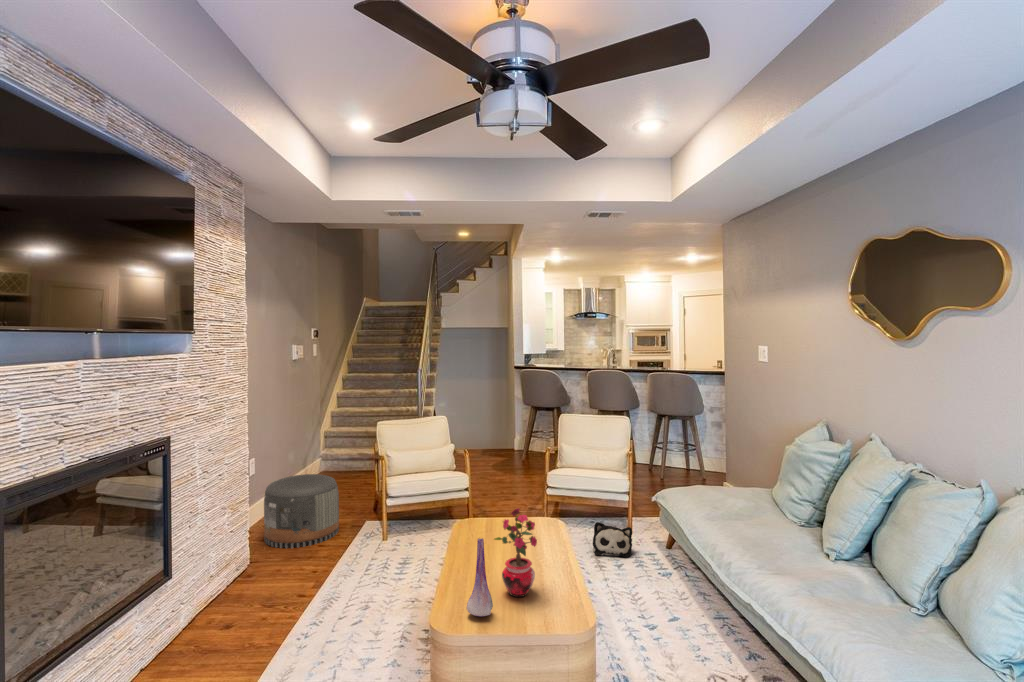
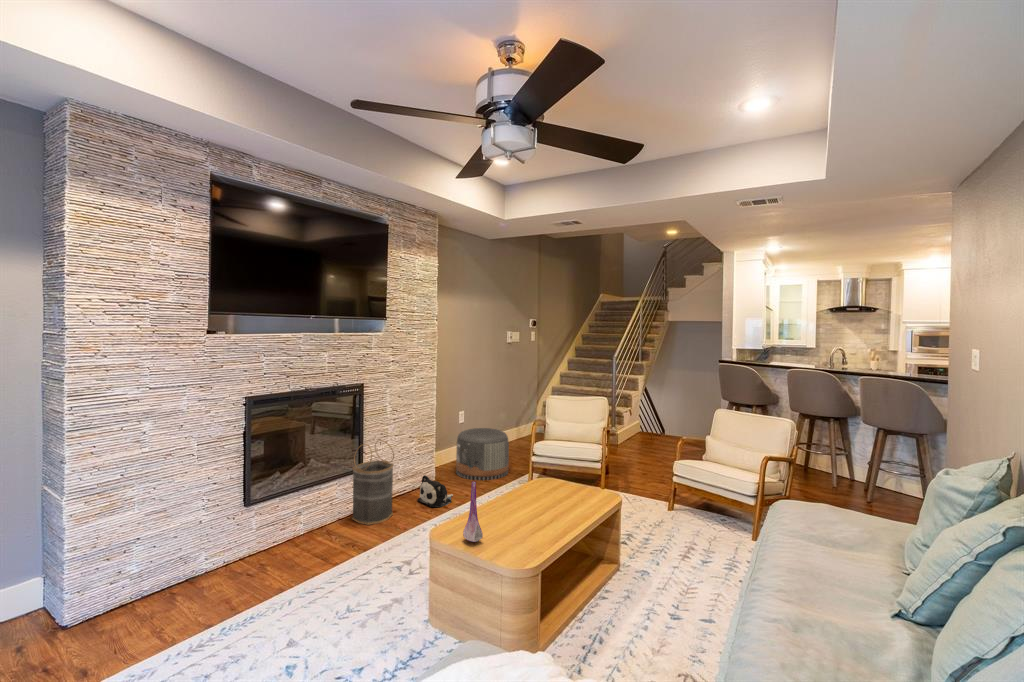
potted plant: present [495,508,537,597] -> none [499,467,539,540]
basket: none [169,519,235,659] -> present [352,440,394,525]
plush toy: present [593,522,632,557] -> present [418,475,453,507]

